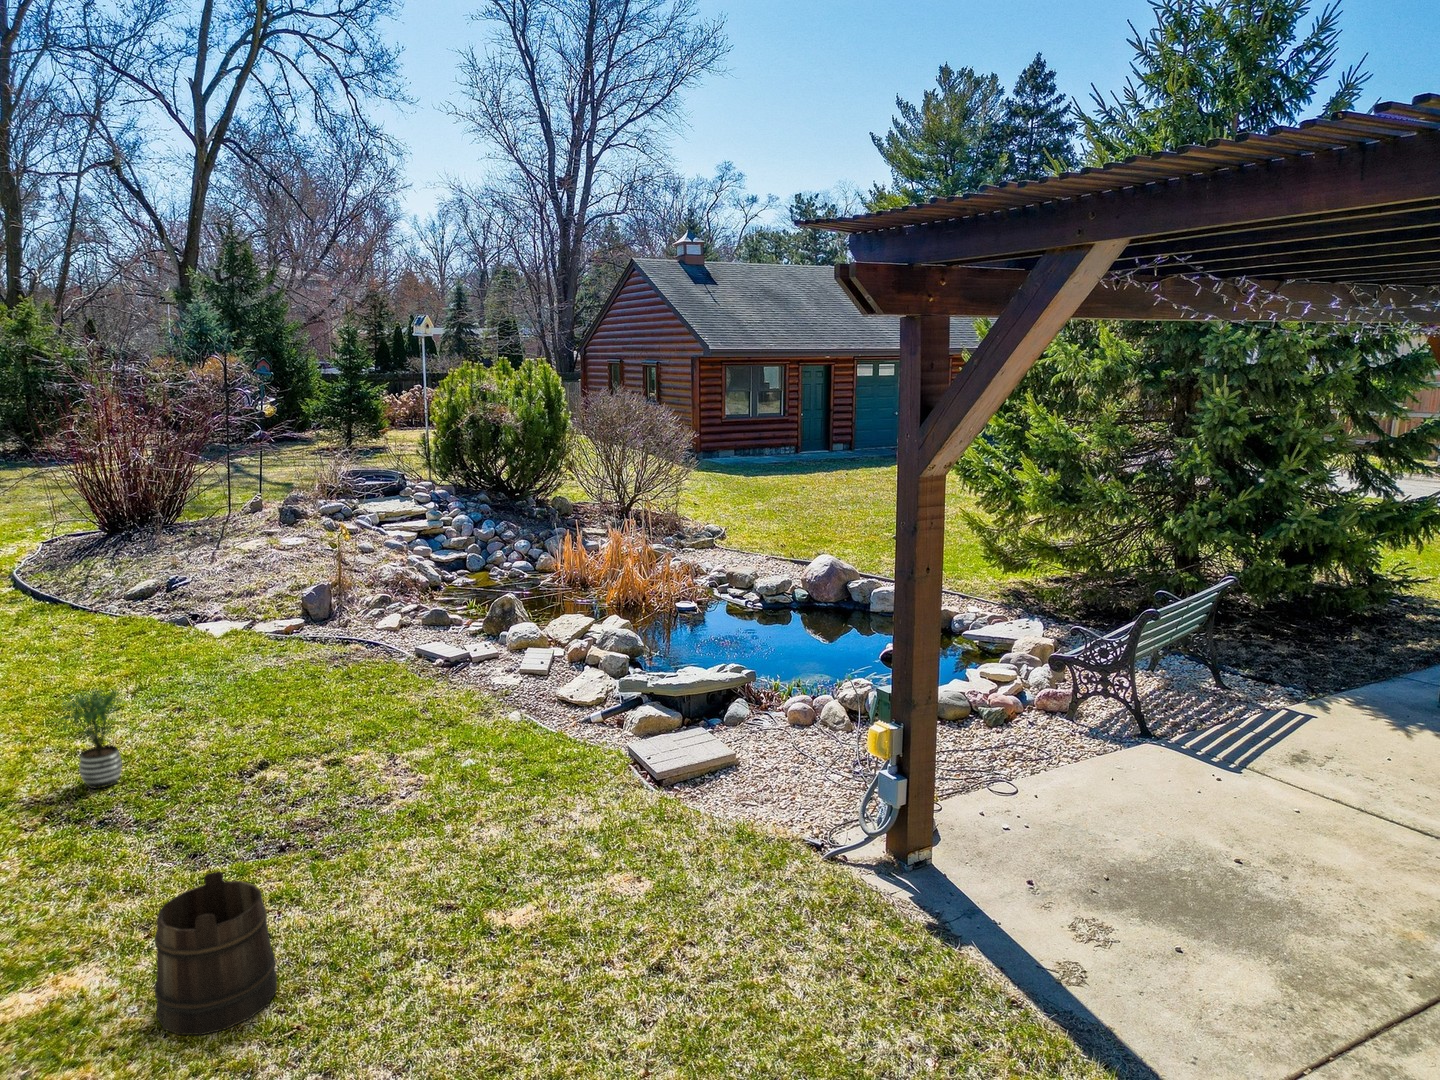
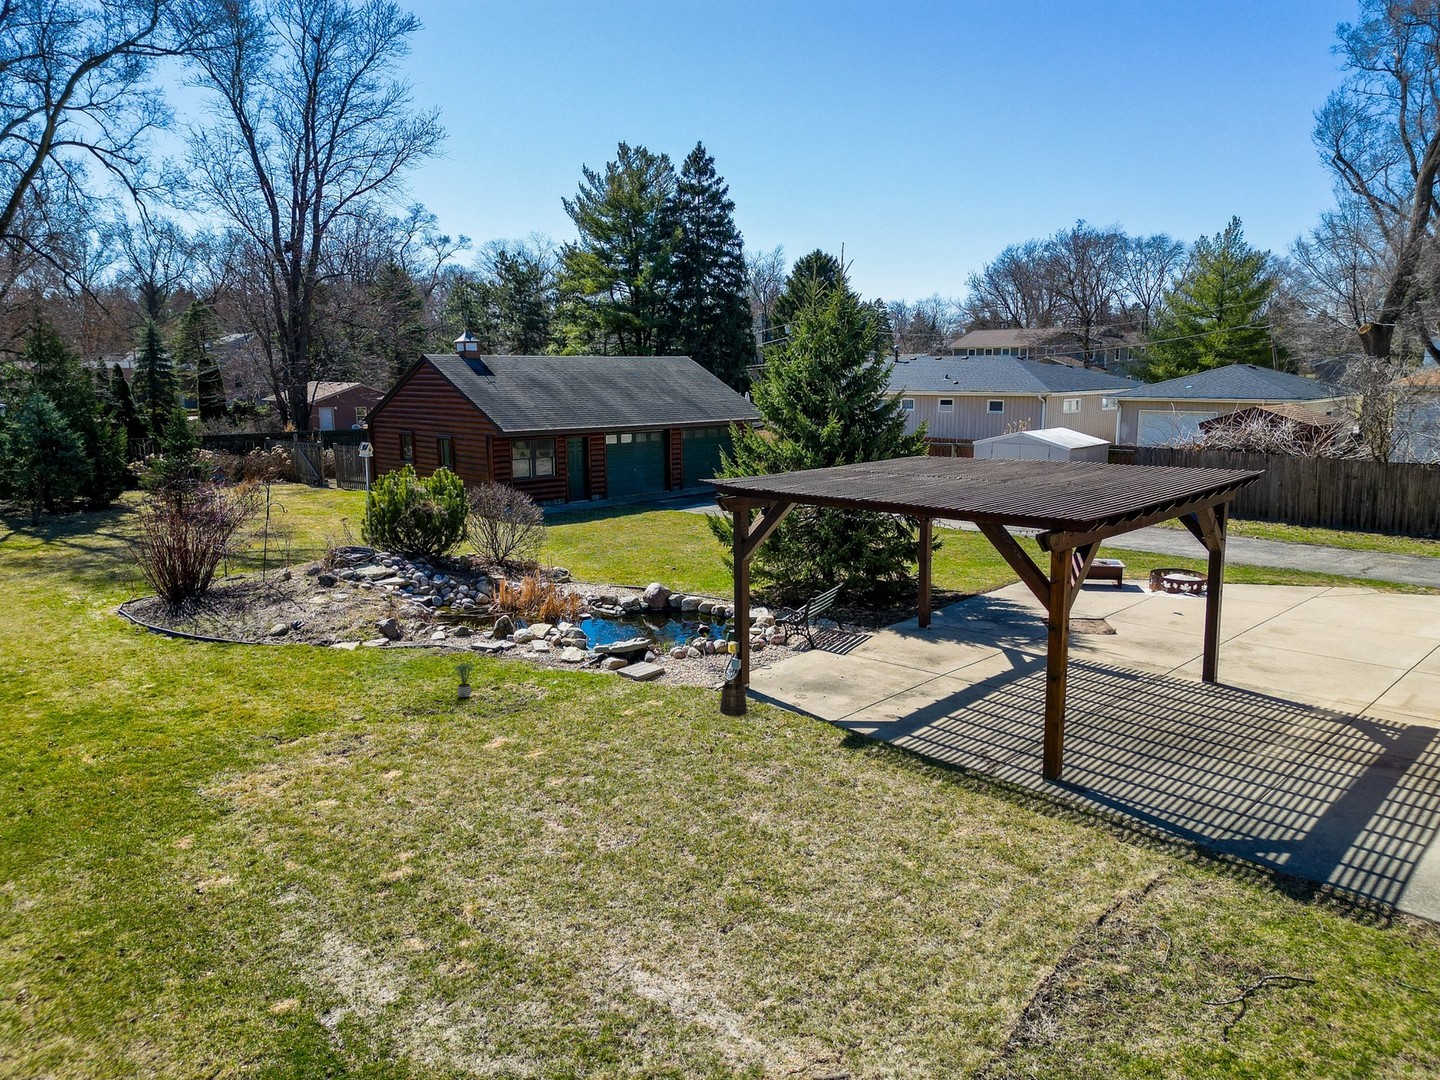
bucket: present [154,871,277,1035] -> present [720,681,747,716]

